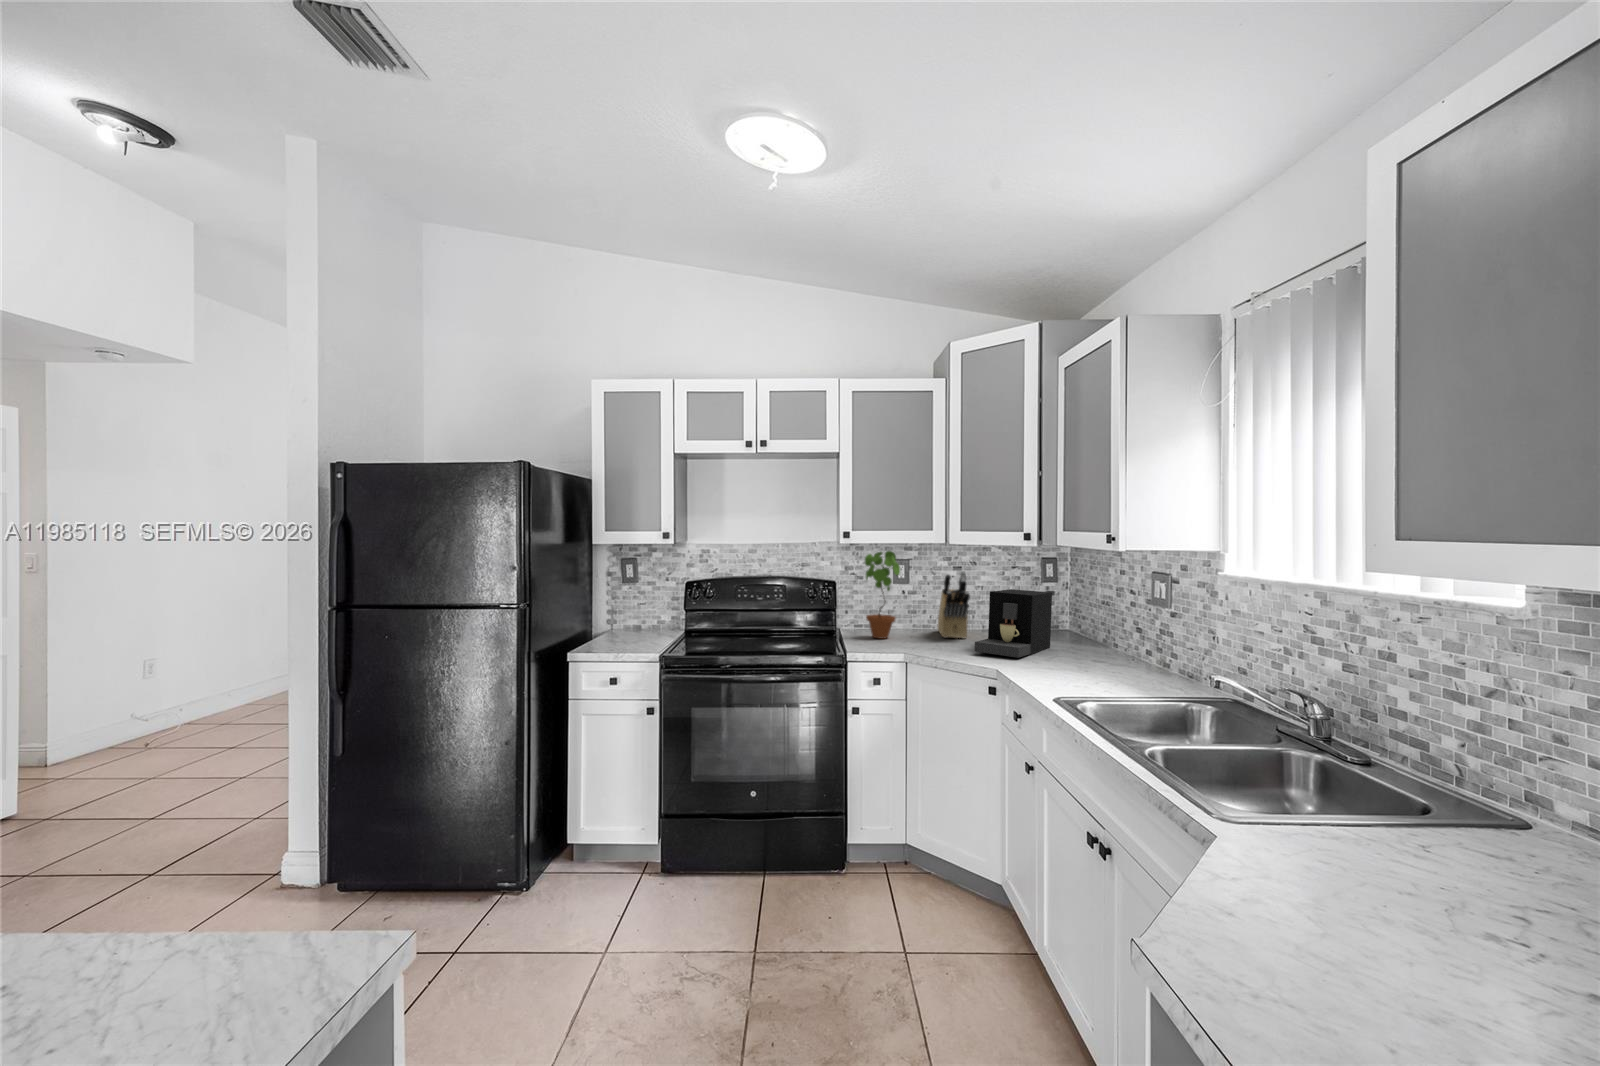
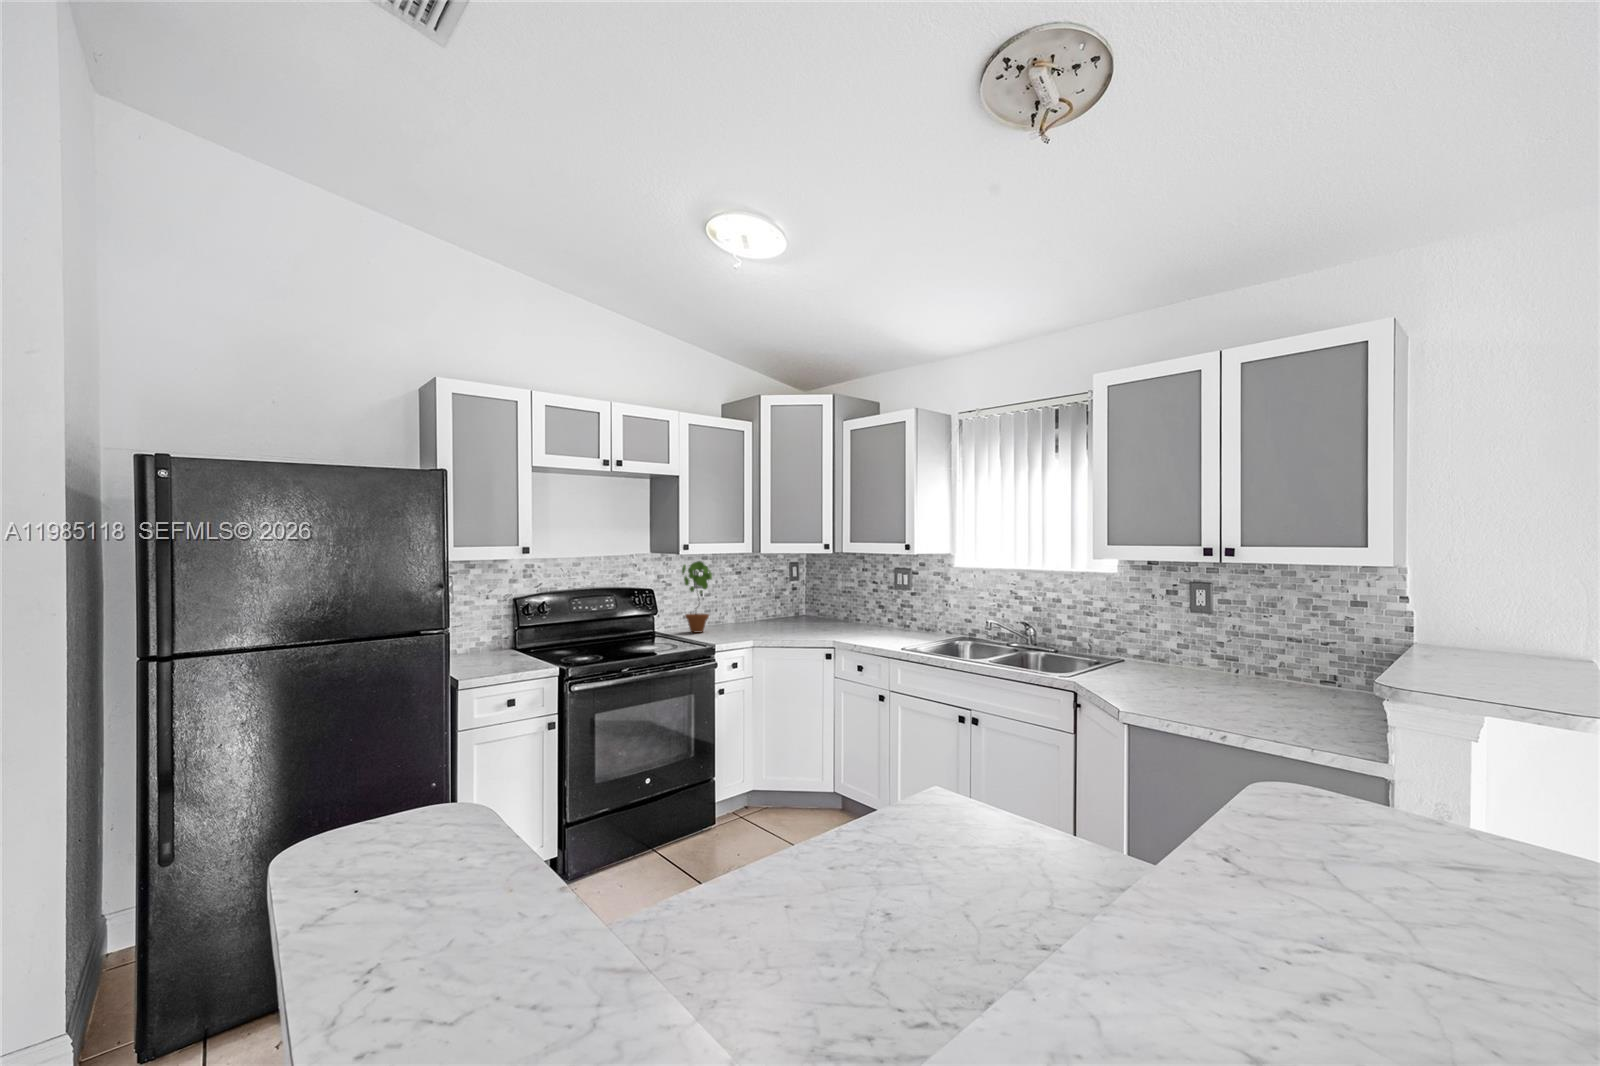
knife block: present [938,571,970,638] -> none [725,574,765,627]
coffee maker: present [974,589,1052,658] -> none [790,586,824,632]

